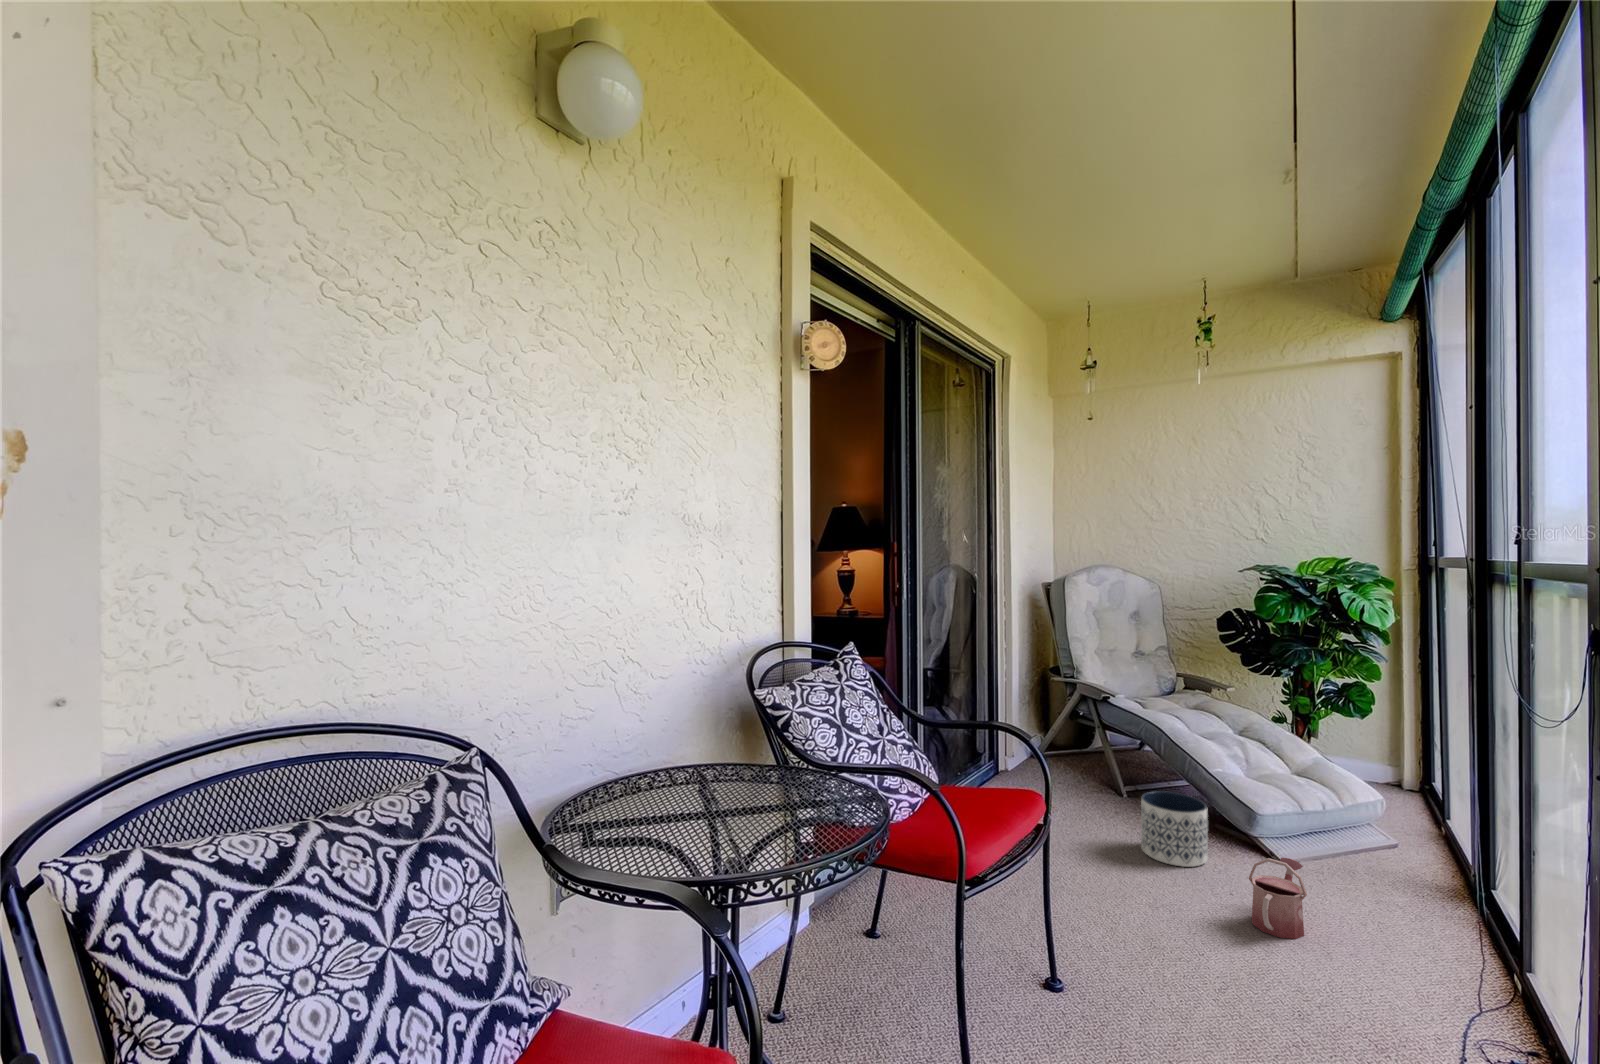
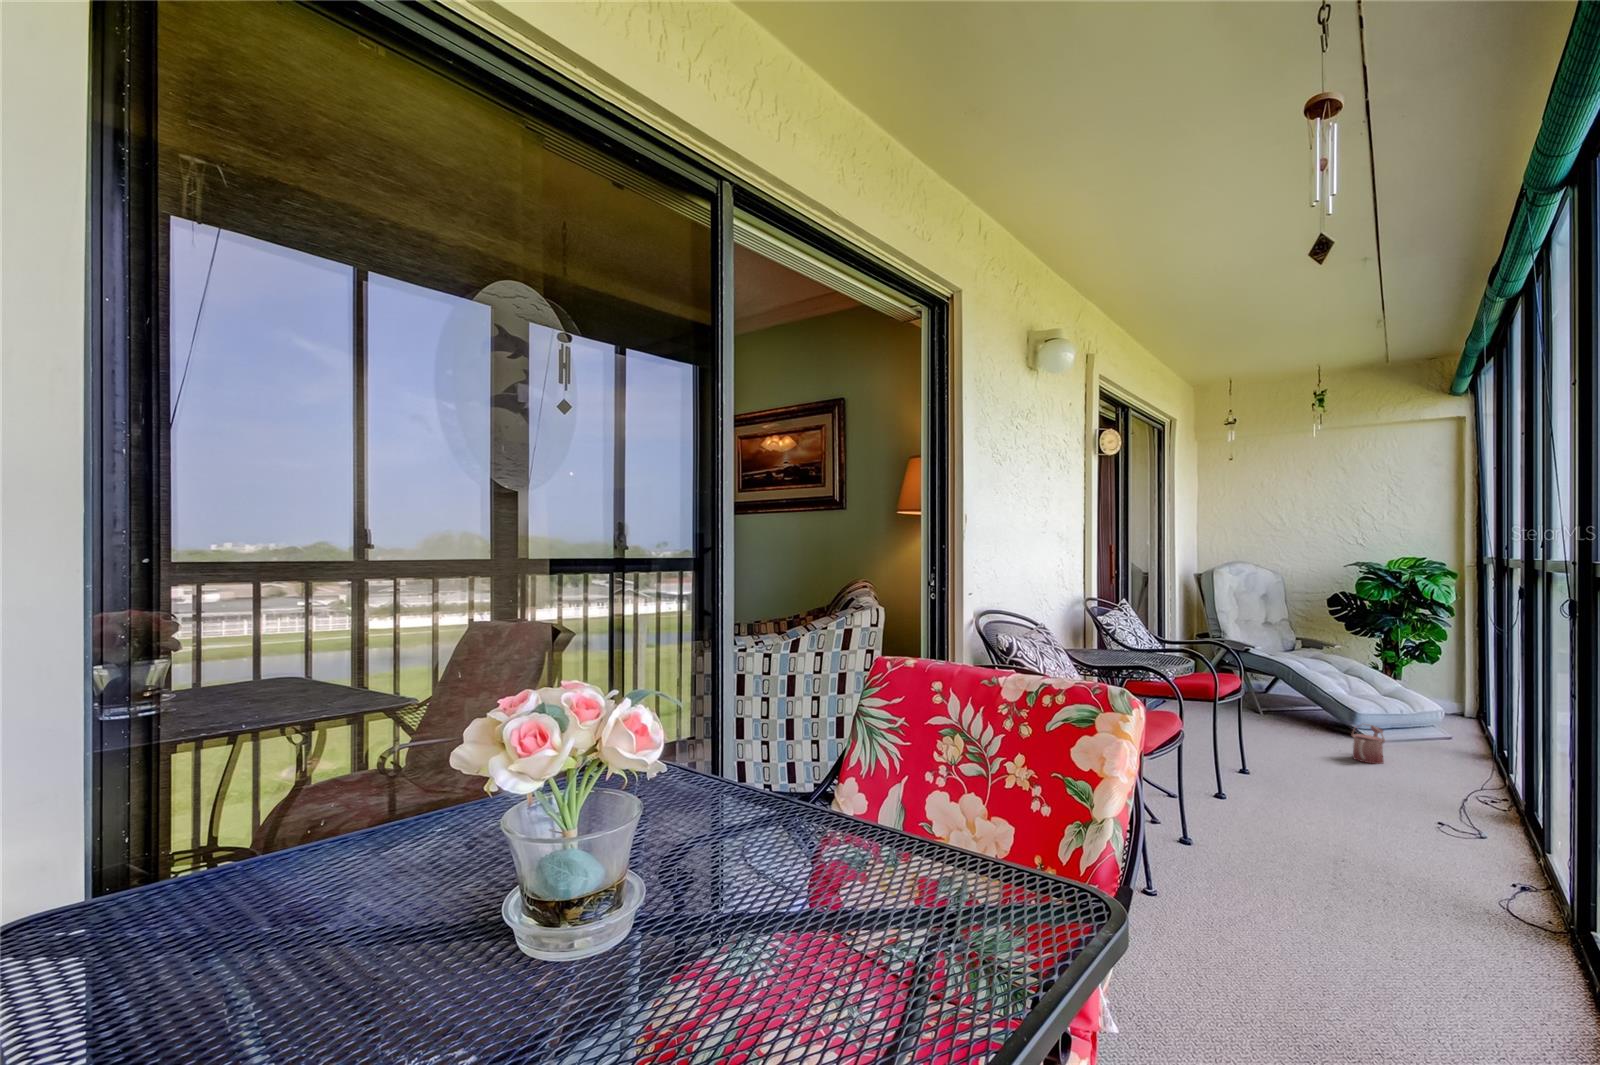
planter: present [1141,791,1208,867] -> none [1281,699,1324,739]

